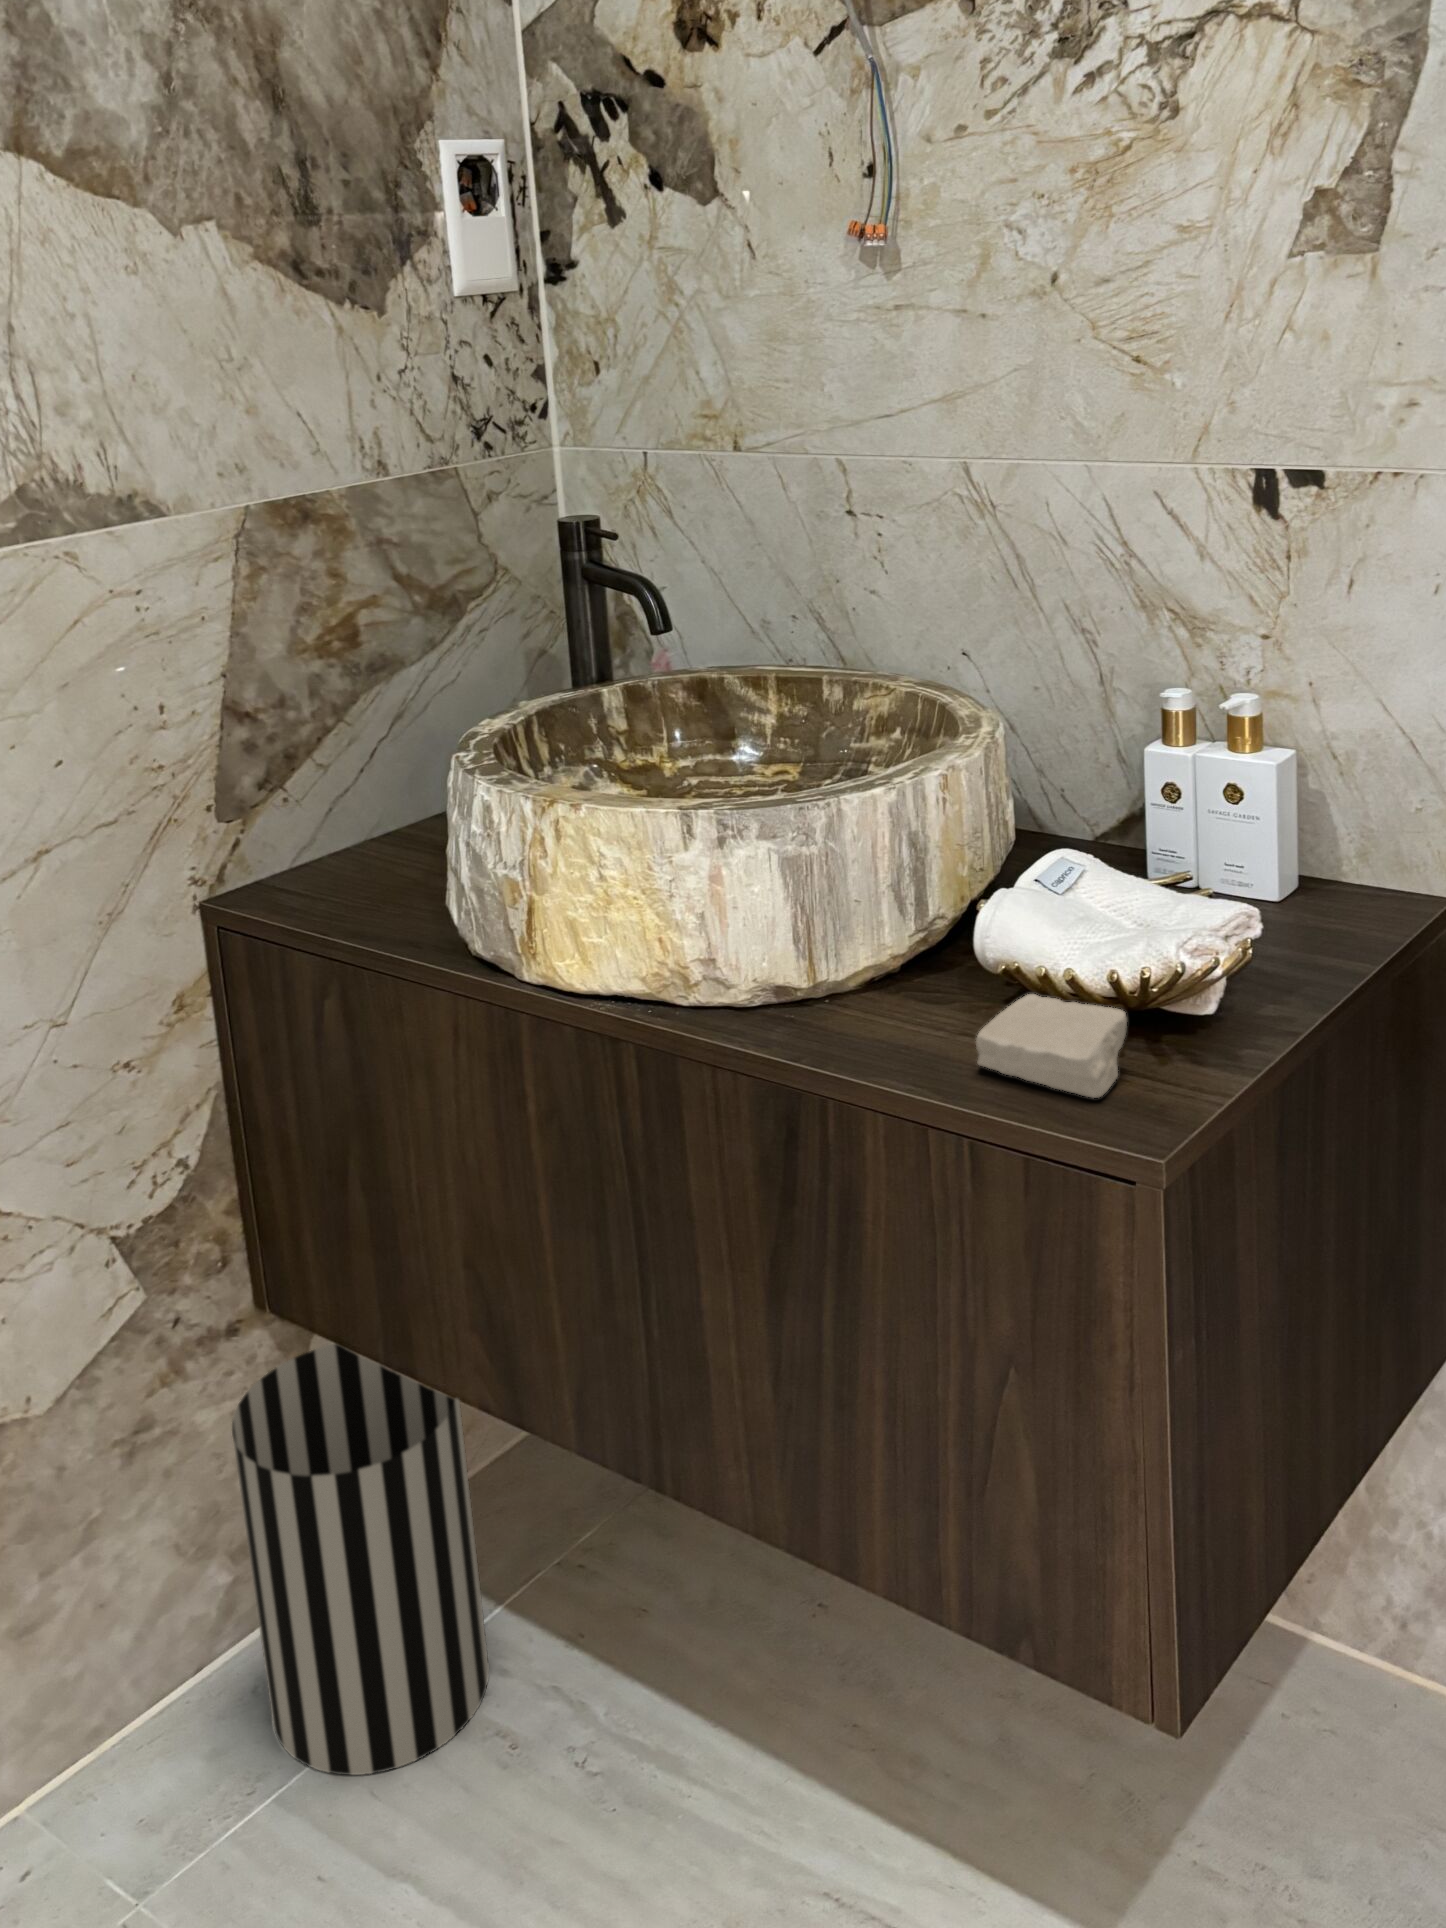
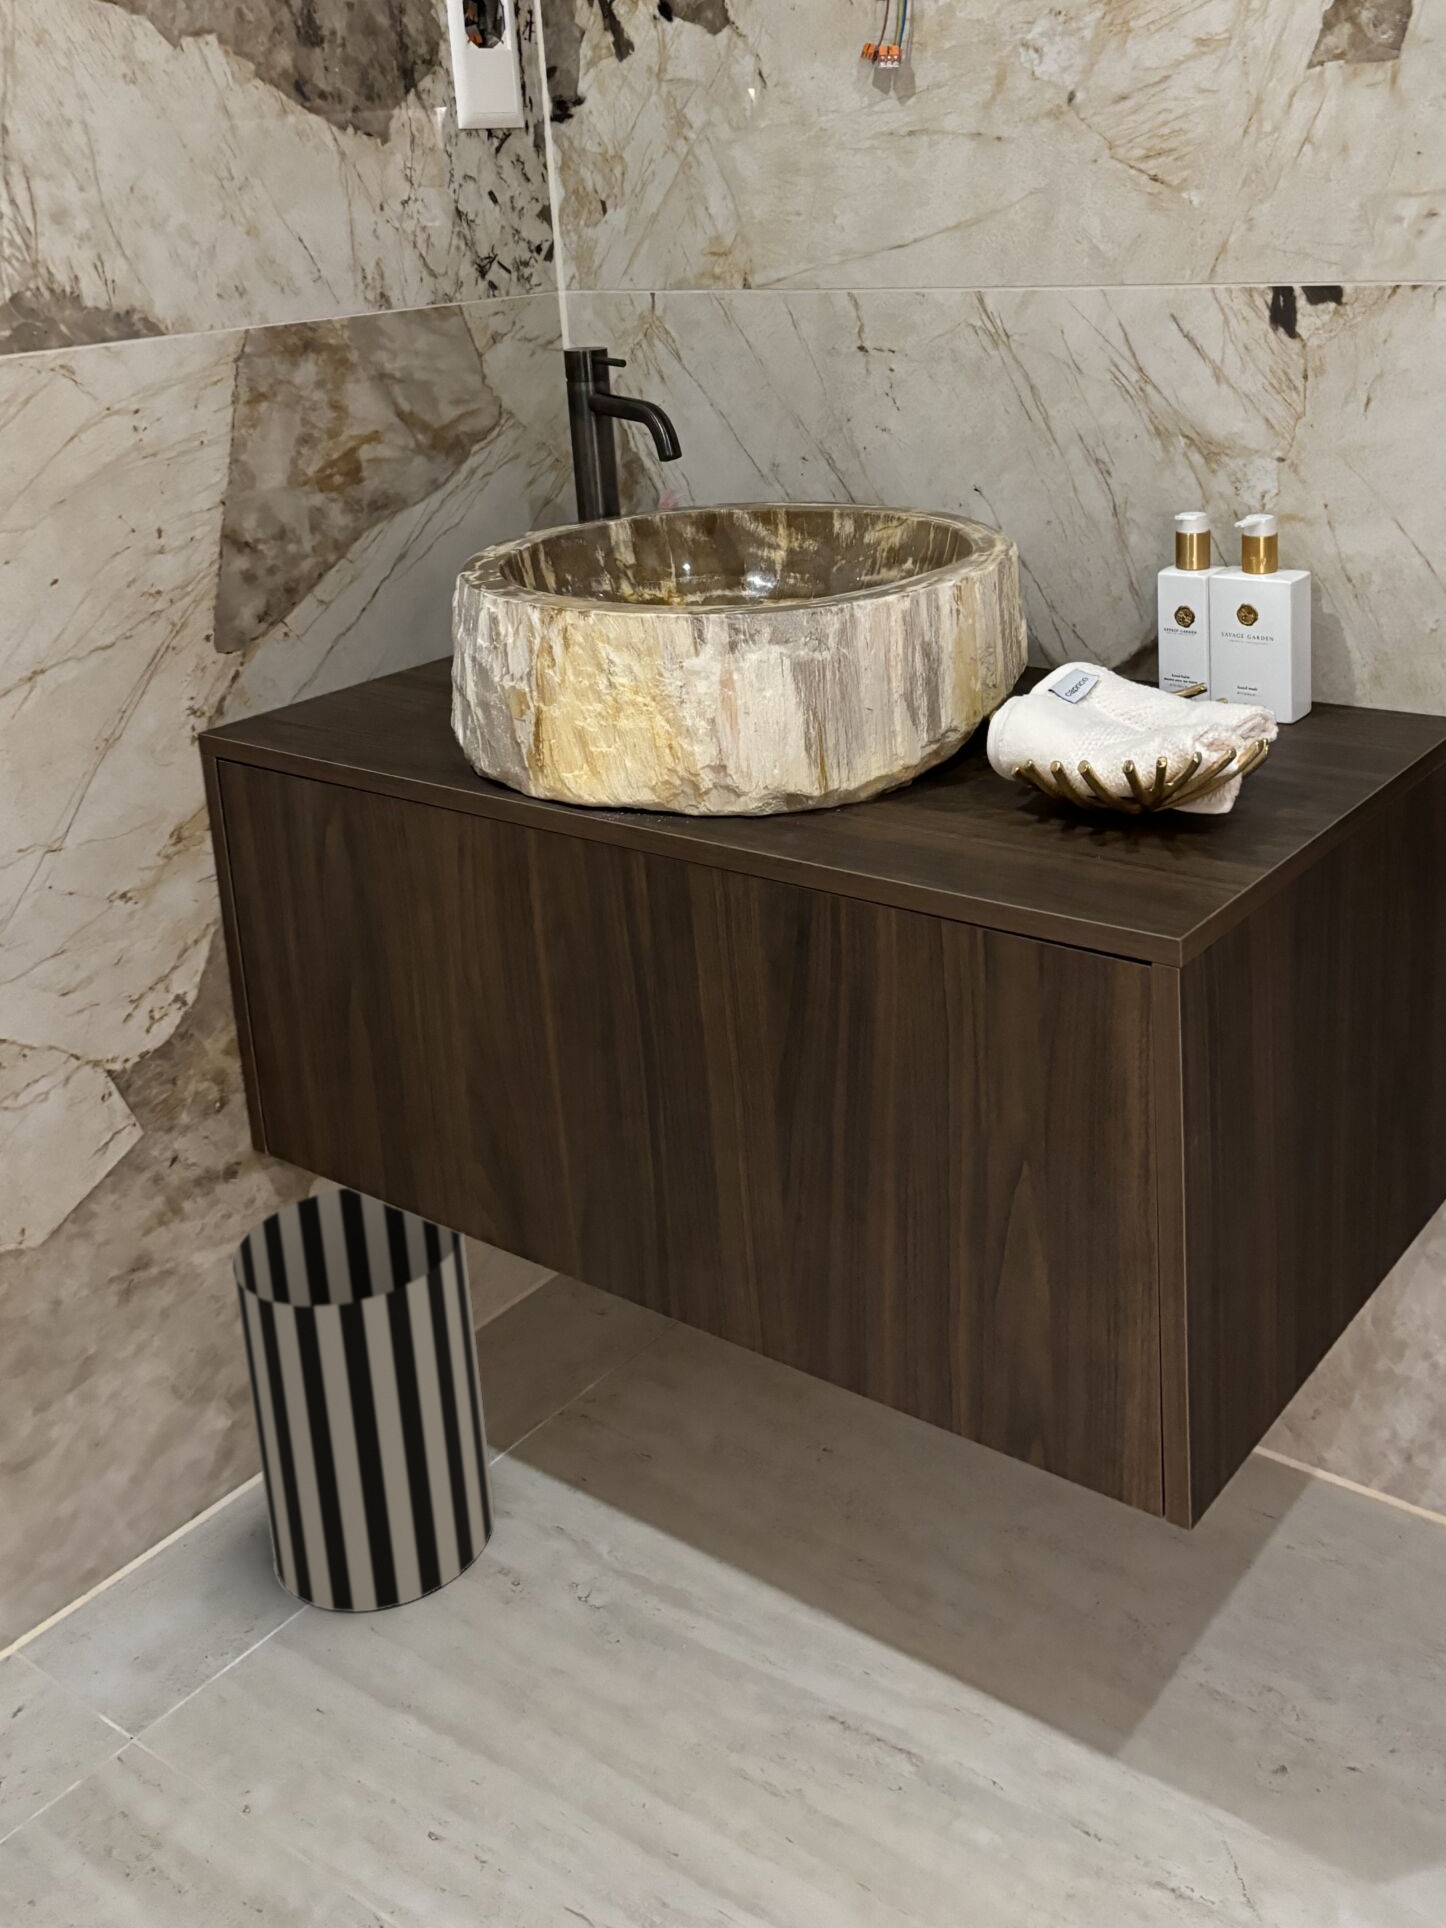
soap bar: present [976,994,1127,1098] -> none [986,786,1137,879]

